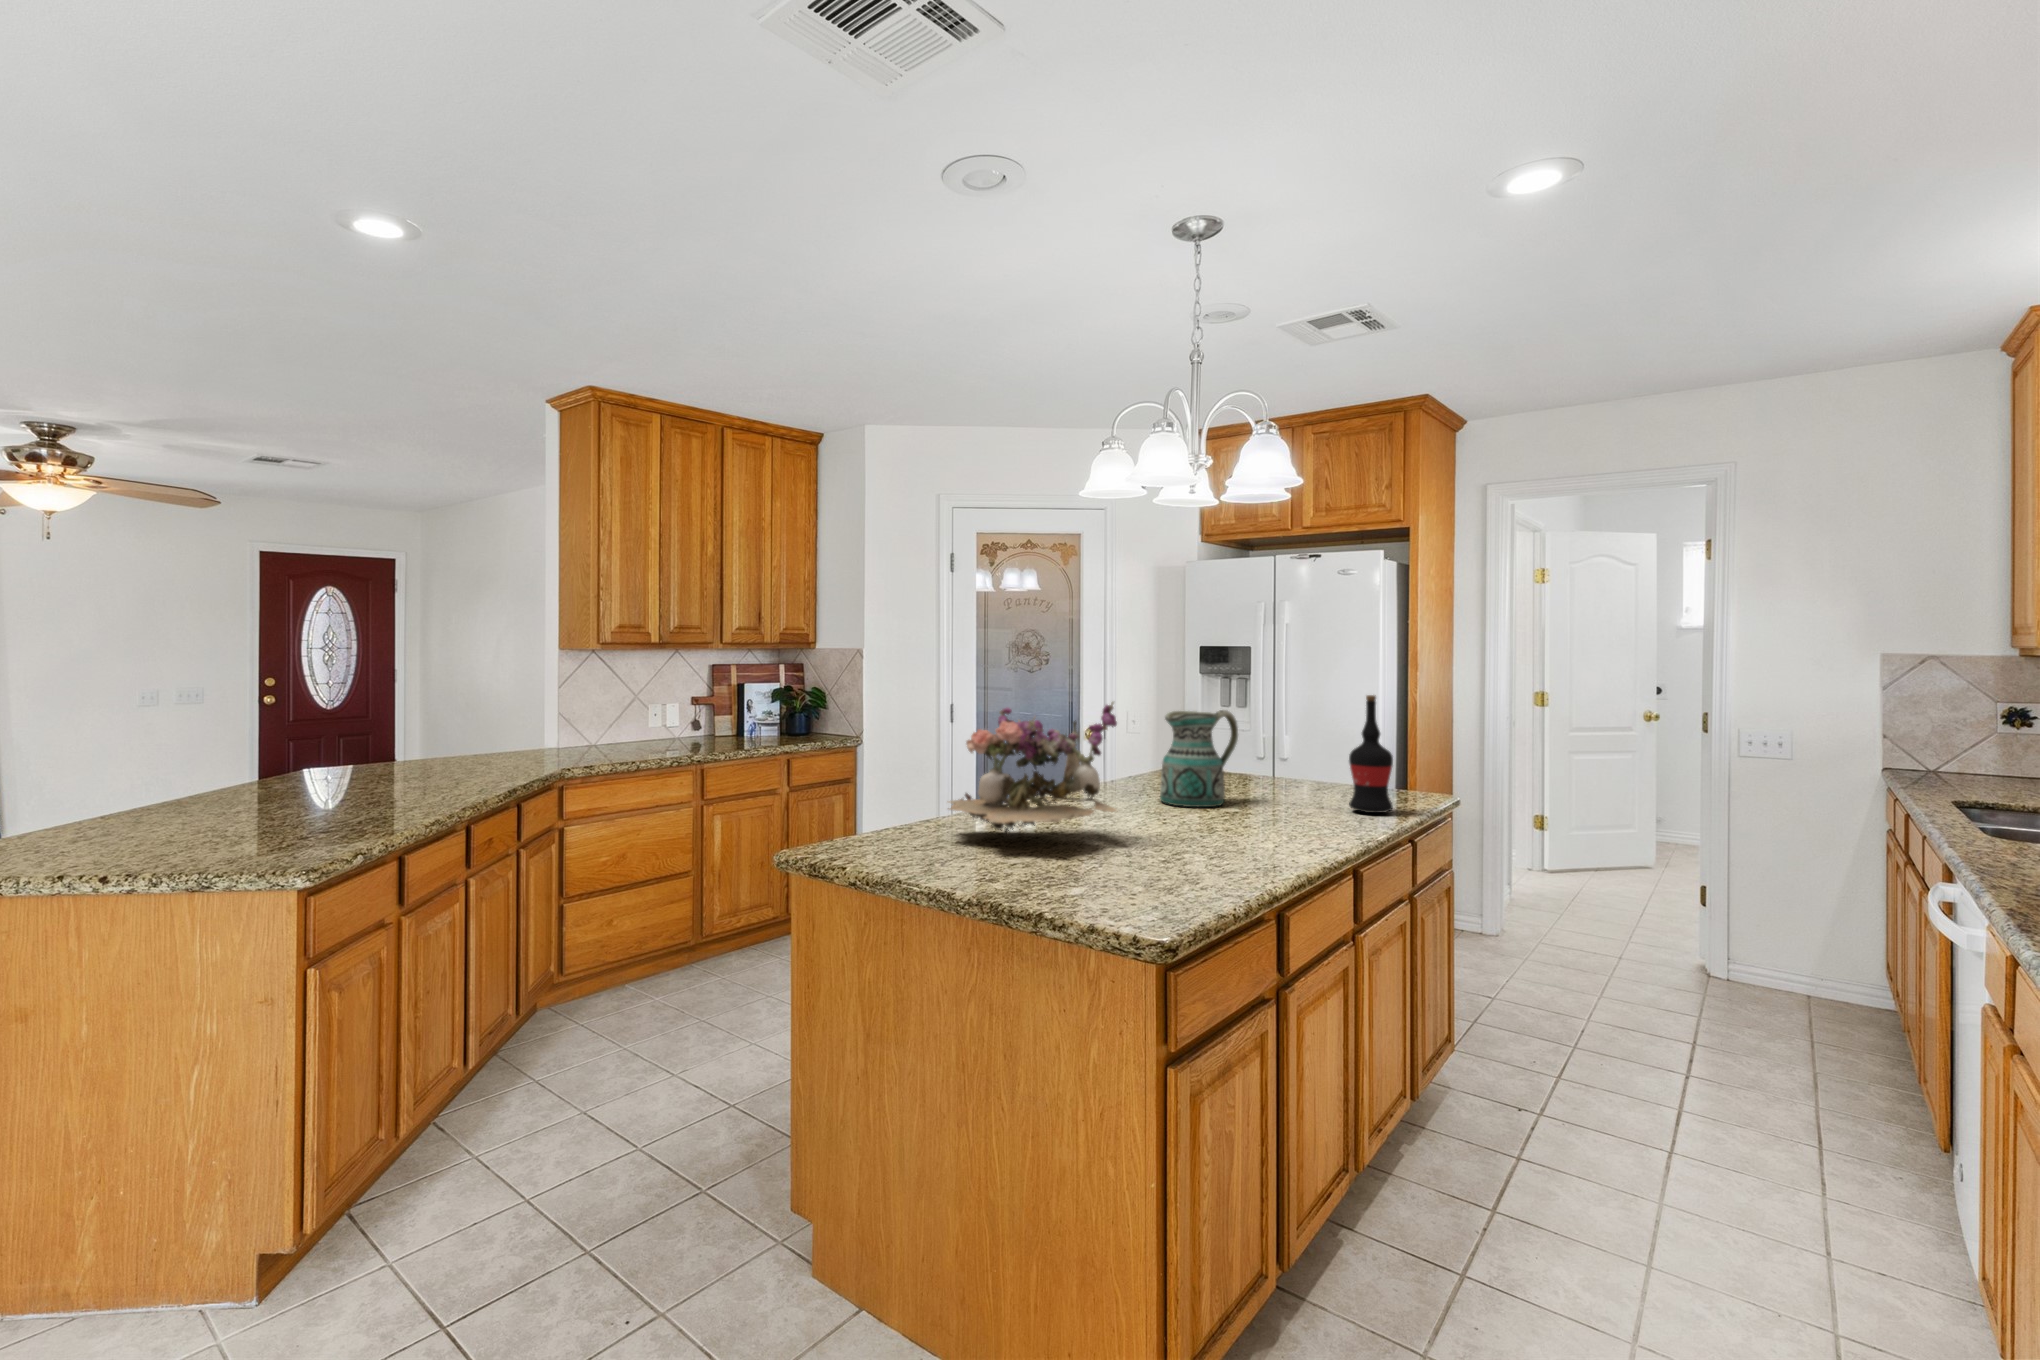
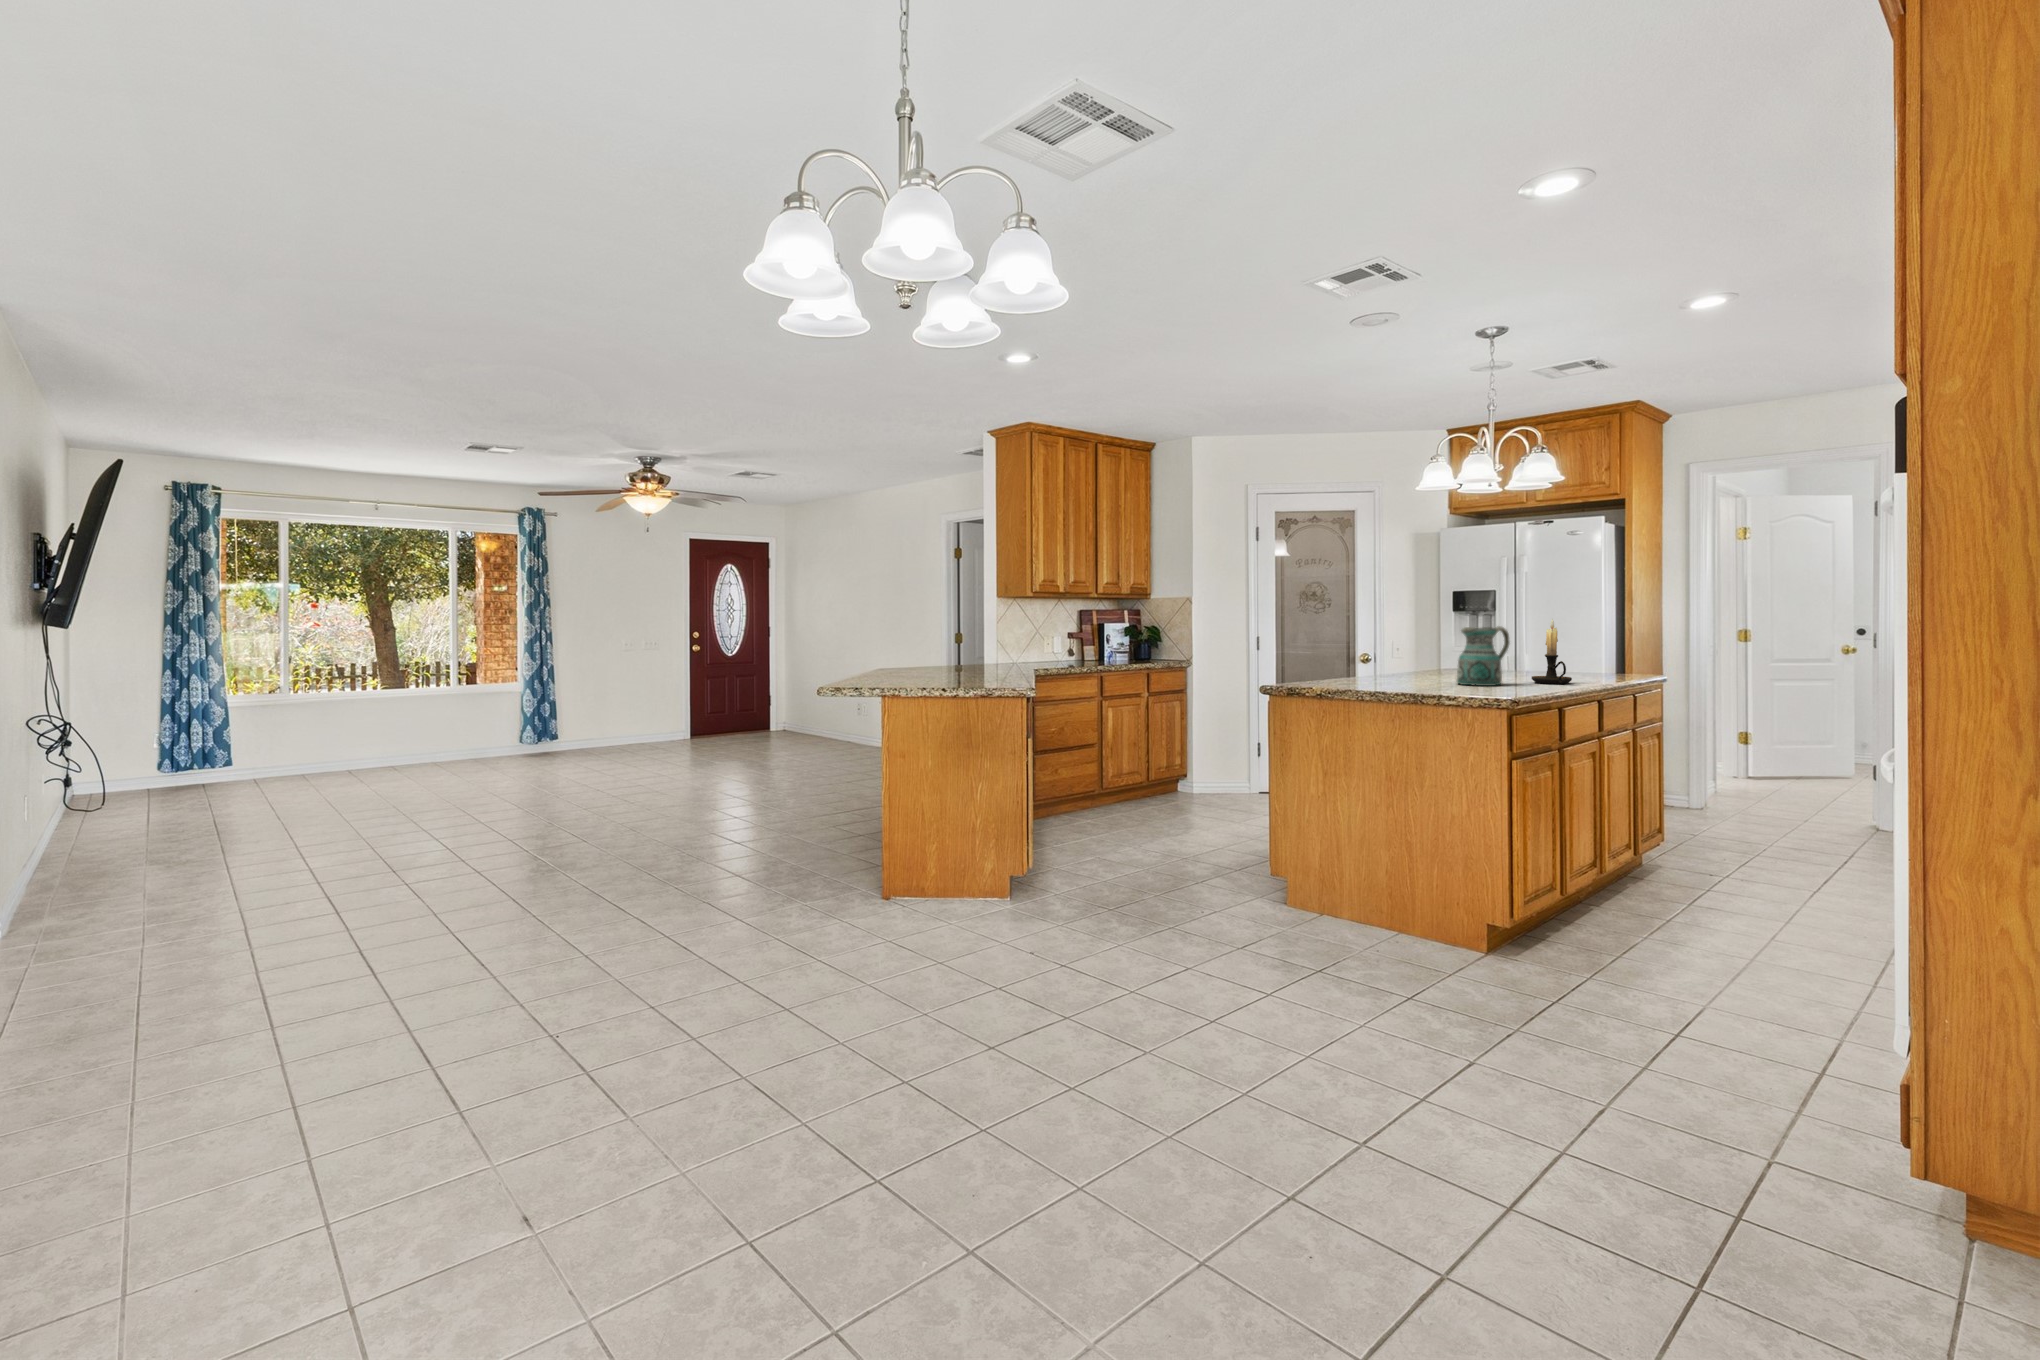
wine bottle: present [1349,695,1393,813] -> none [1589,614,1620,687]
candle holder: none [1272,698,1328,801] -> present [1532,619,1572,684]
flower arrangement: present [950,702,1117,835] -> none [1339,615,1452,694]

